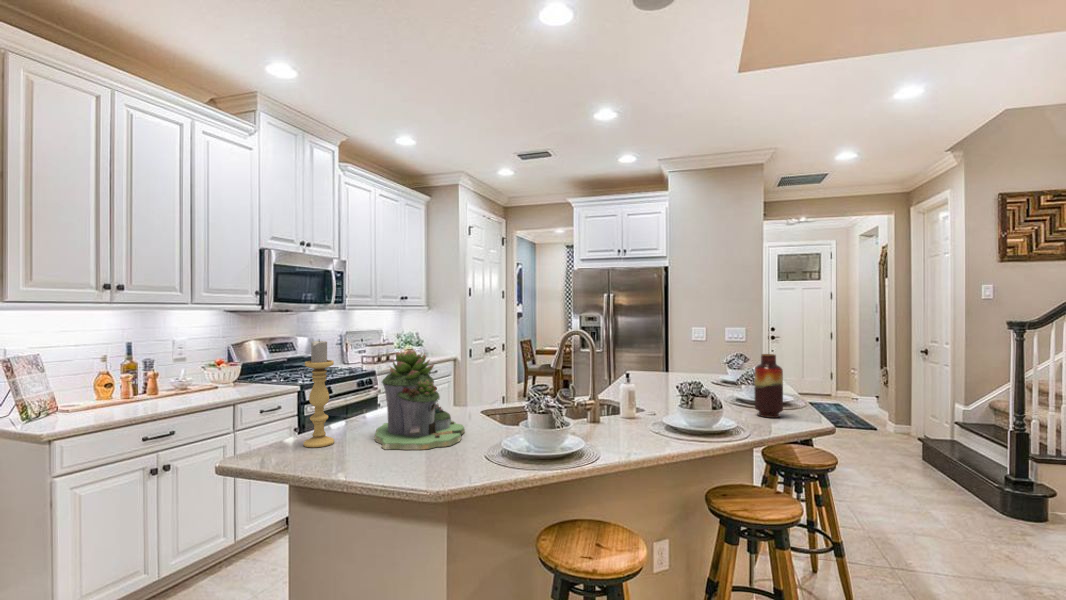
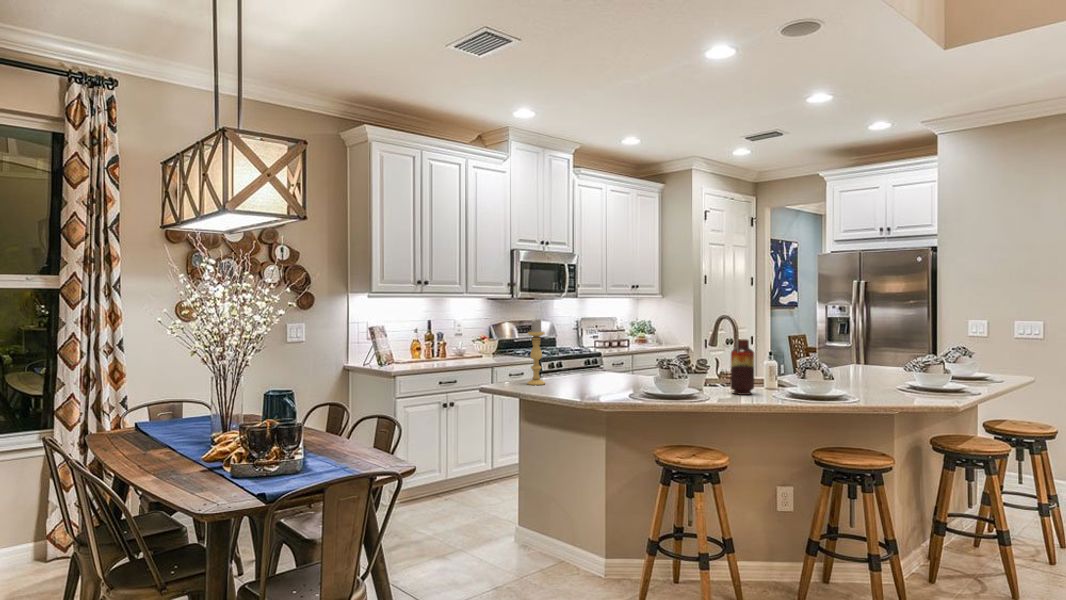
succulent planter: present [374,350,465,450] -> none [570,326,631,390]
vase: present [754,354,783,418] -> present [731,339,755,395]

